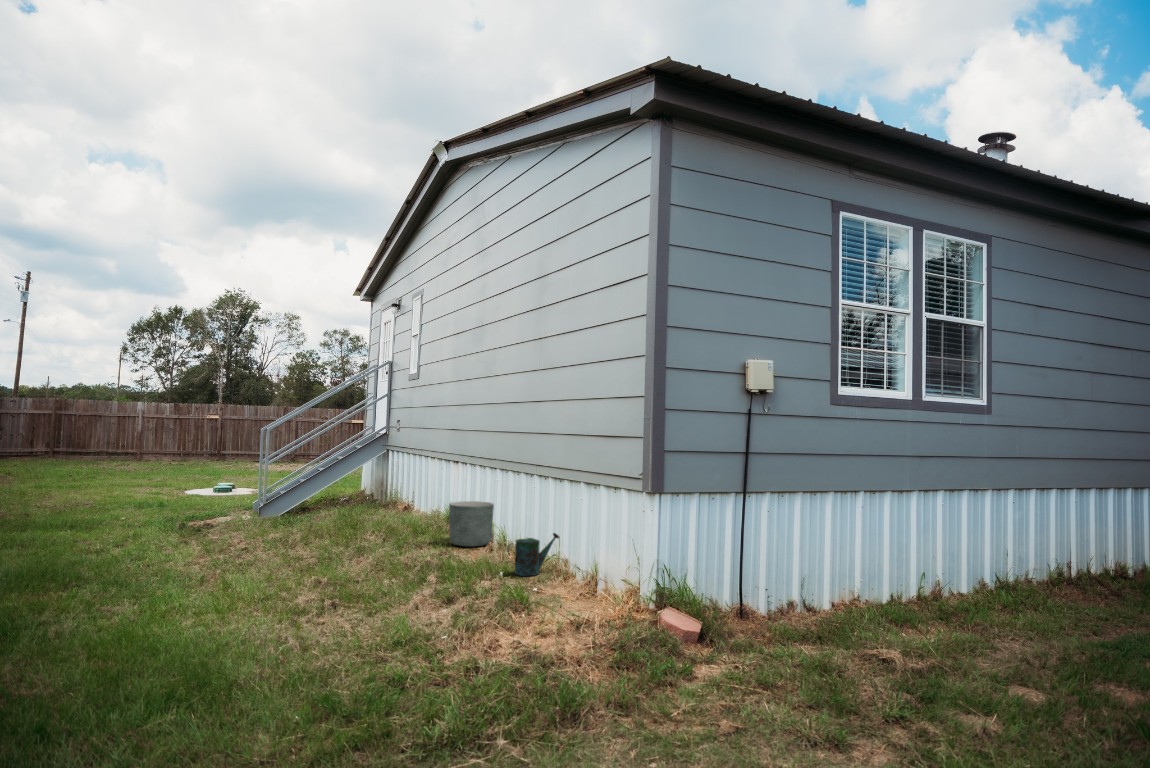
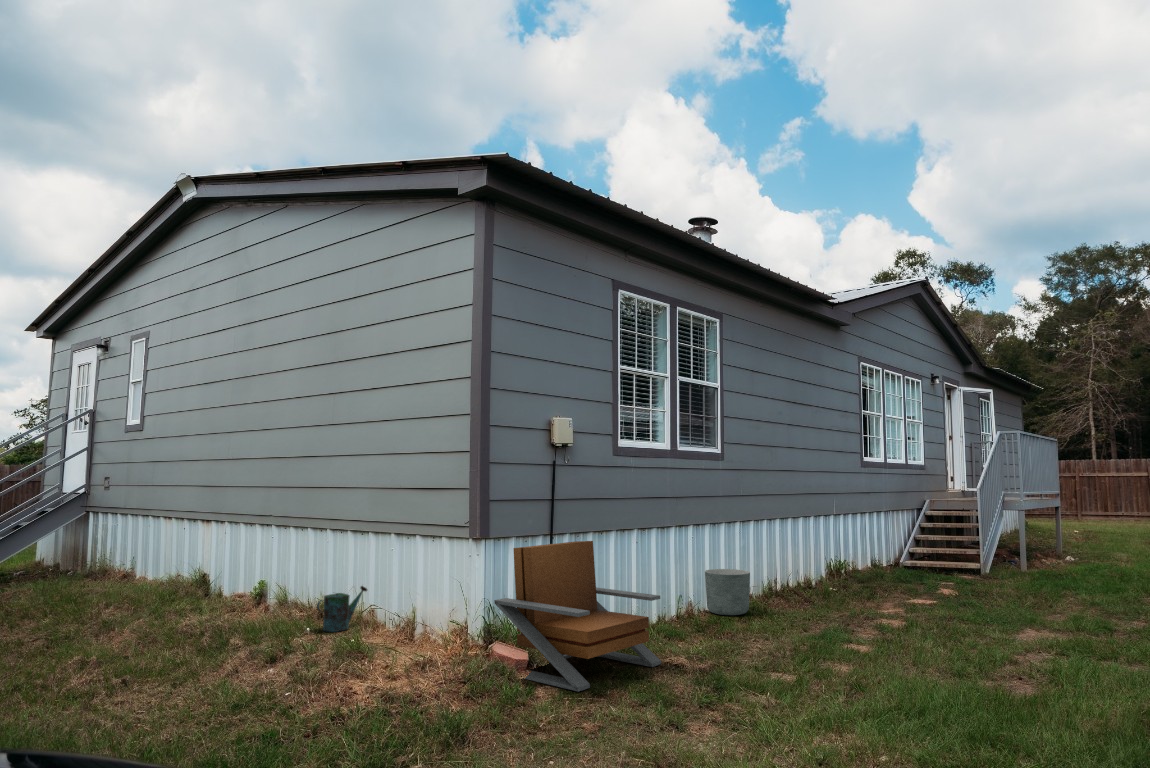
planter: present [449,501,494,547] -> present [705,569,750,615]
lounge chair: none [666,502,871,681] -> present [494,541,661,692]

